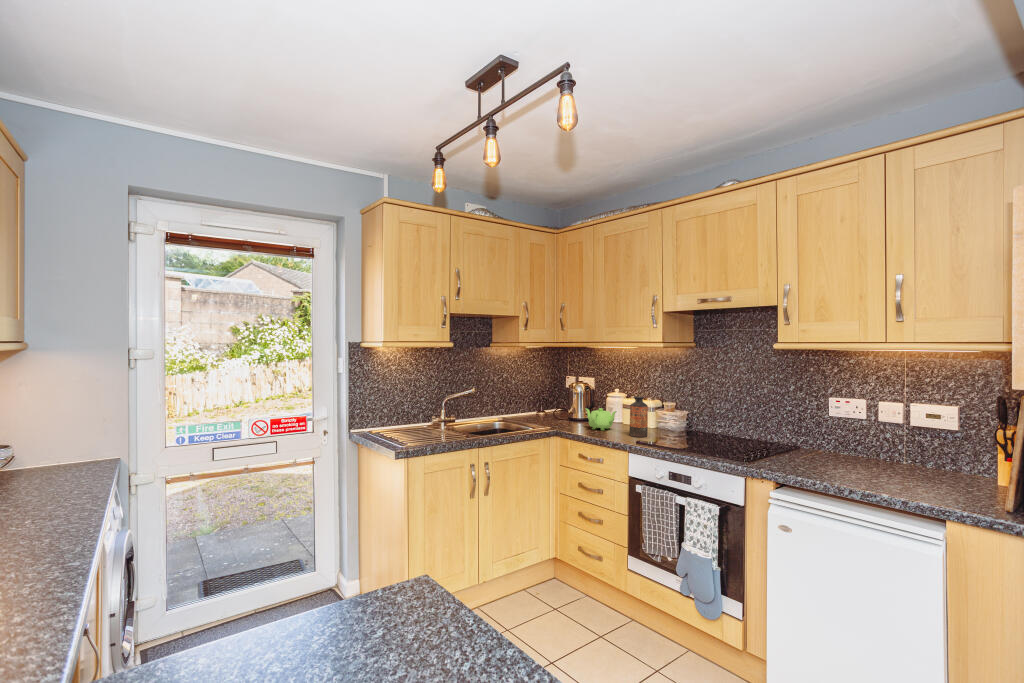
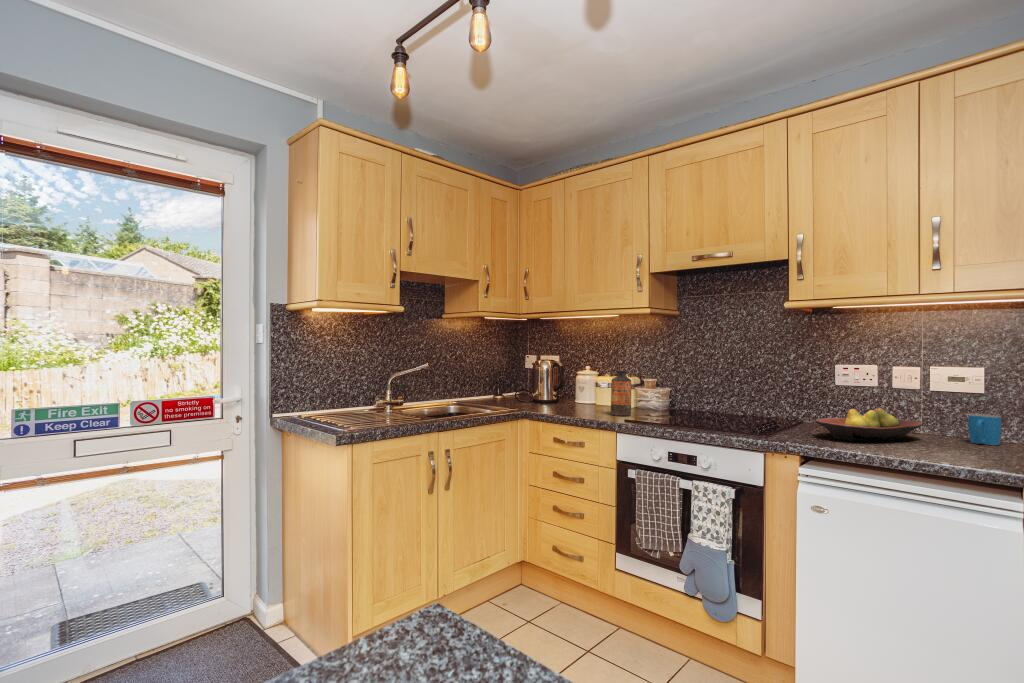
teapot: present [585,408,616,430] -> none [555,386,594,411]
fruit bowl: none [794,441,894,471] -> present [815,408,922,441]
mug: none [935,449,965,479] -> present [968,414,1001,445]

